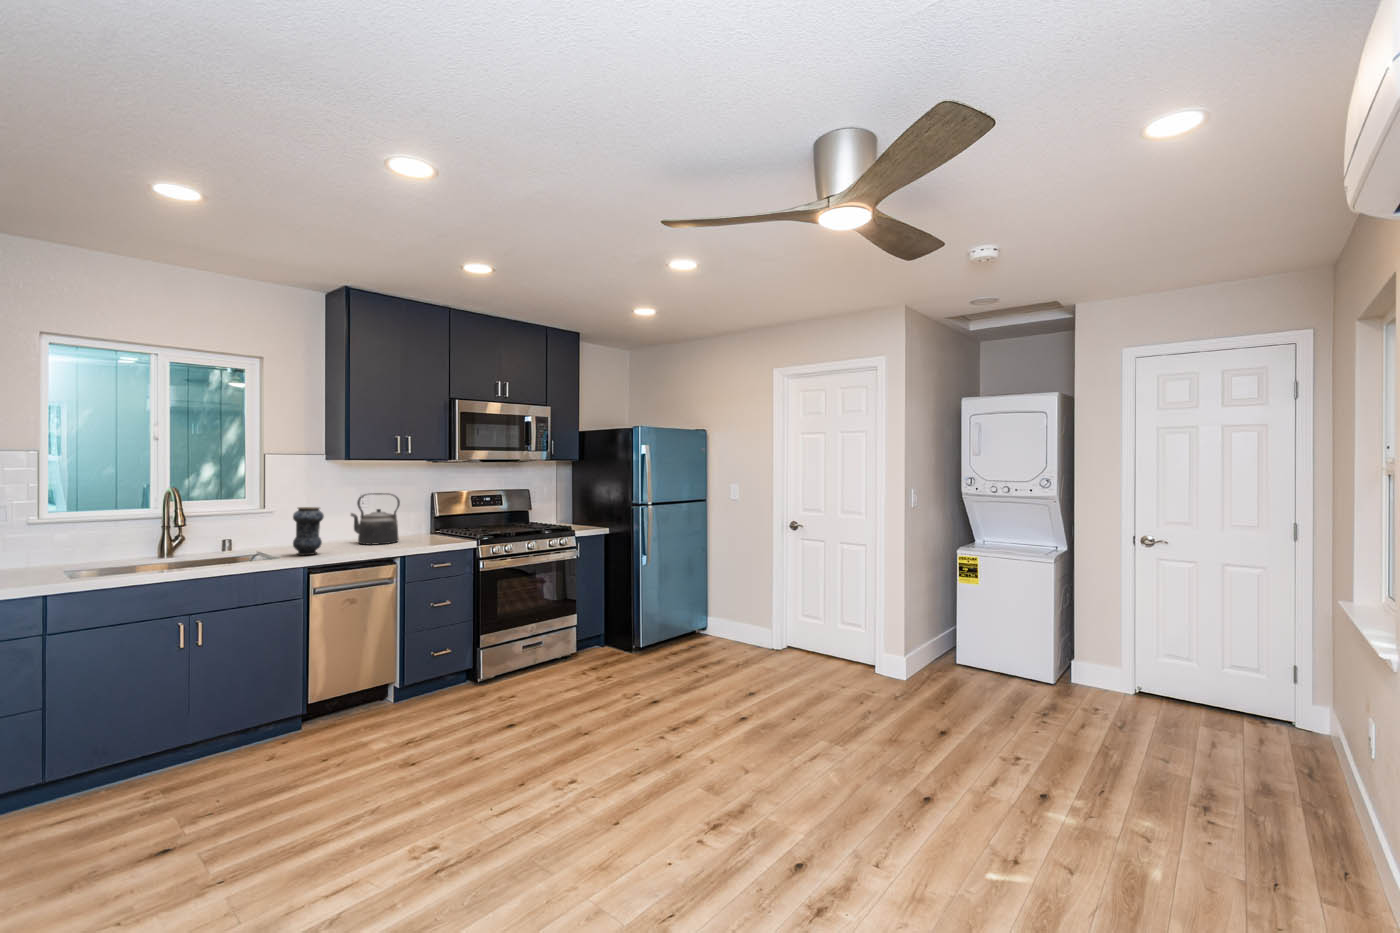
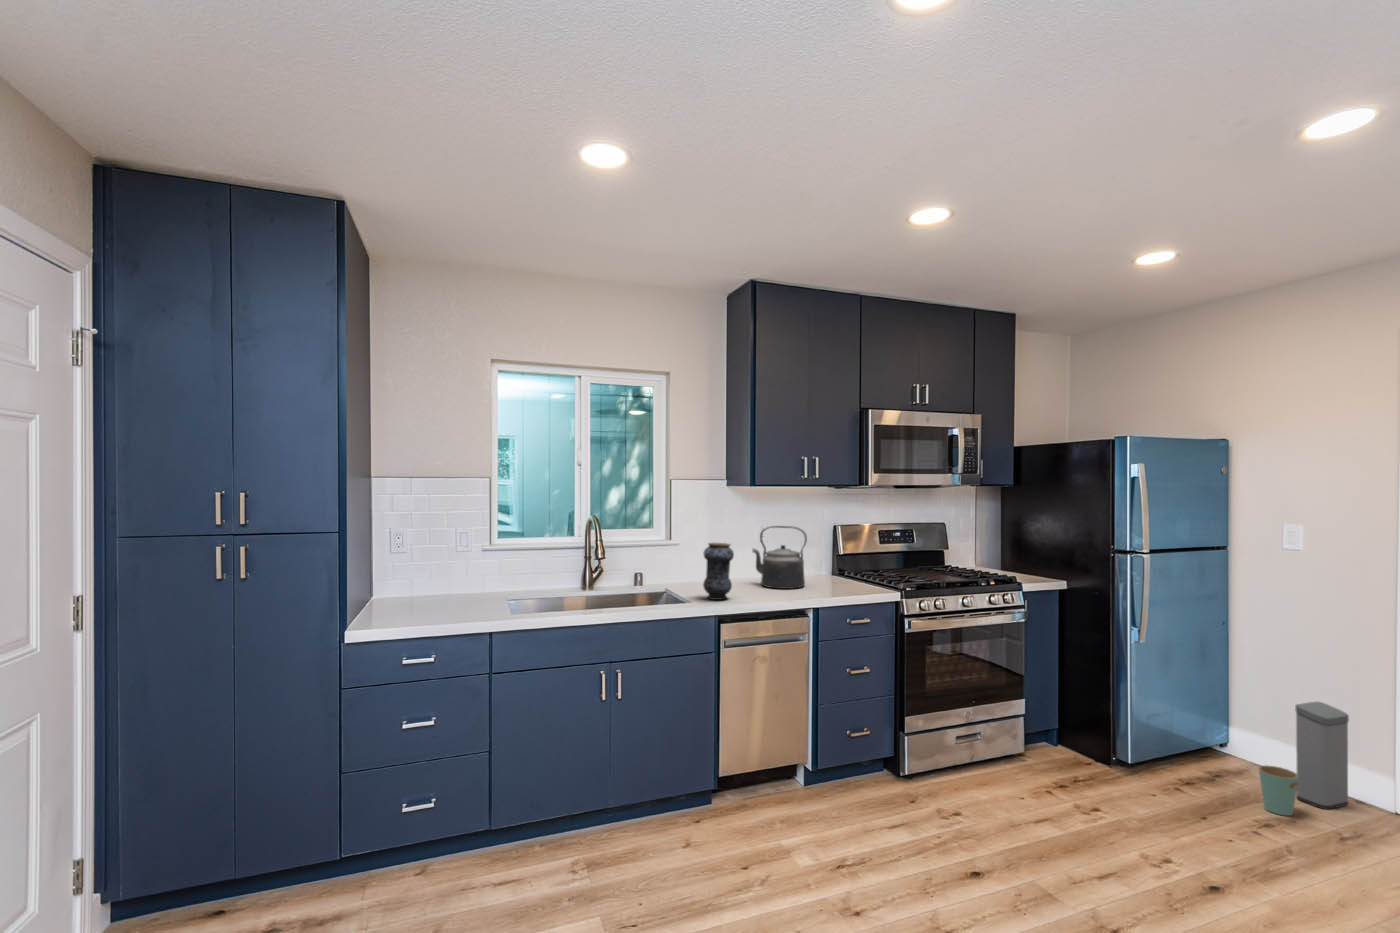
trash can: none [708,591,757,662] -> present [1259,702,1349,816]

